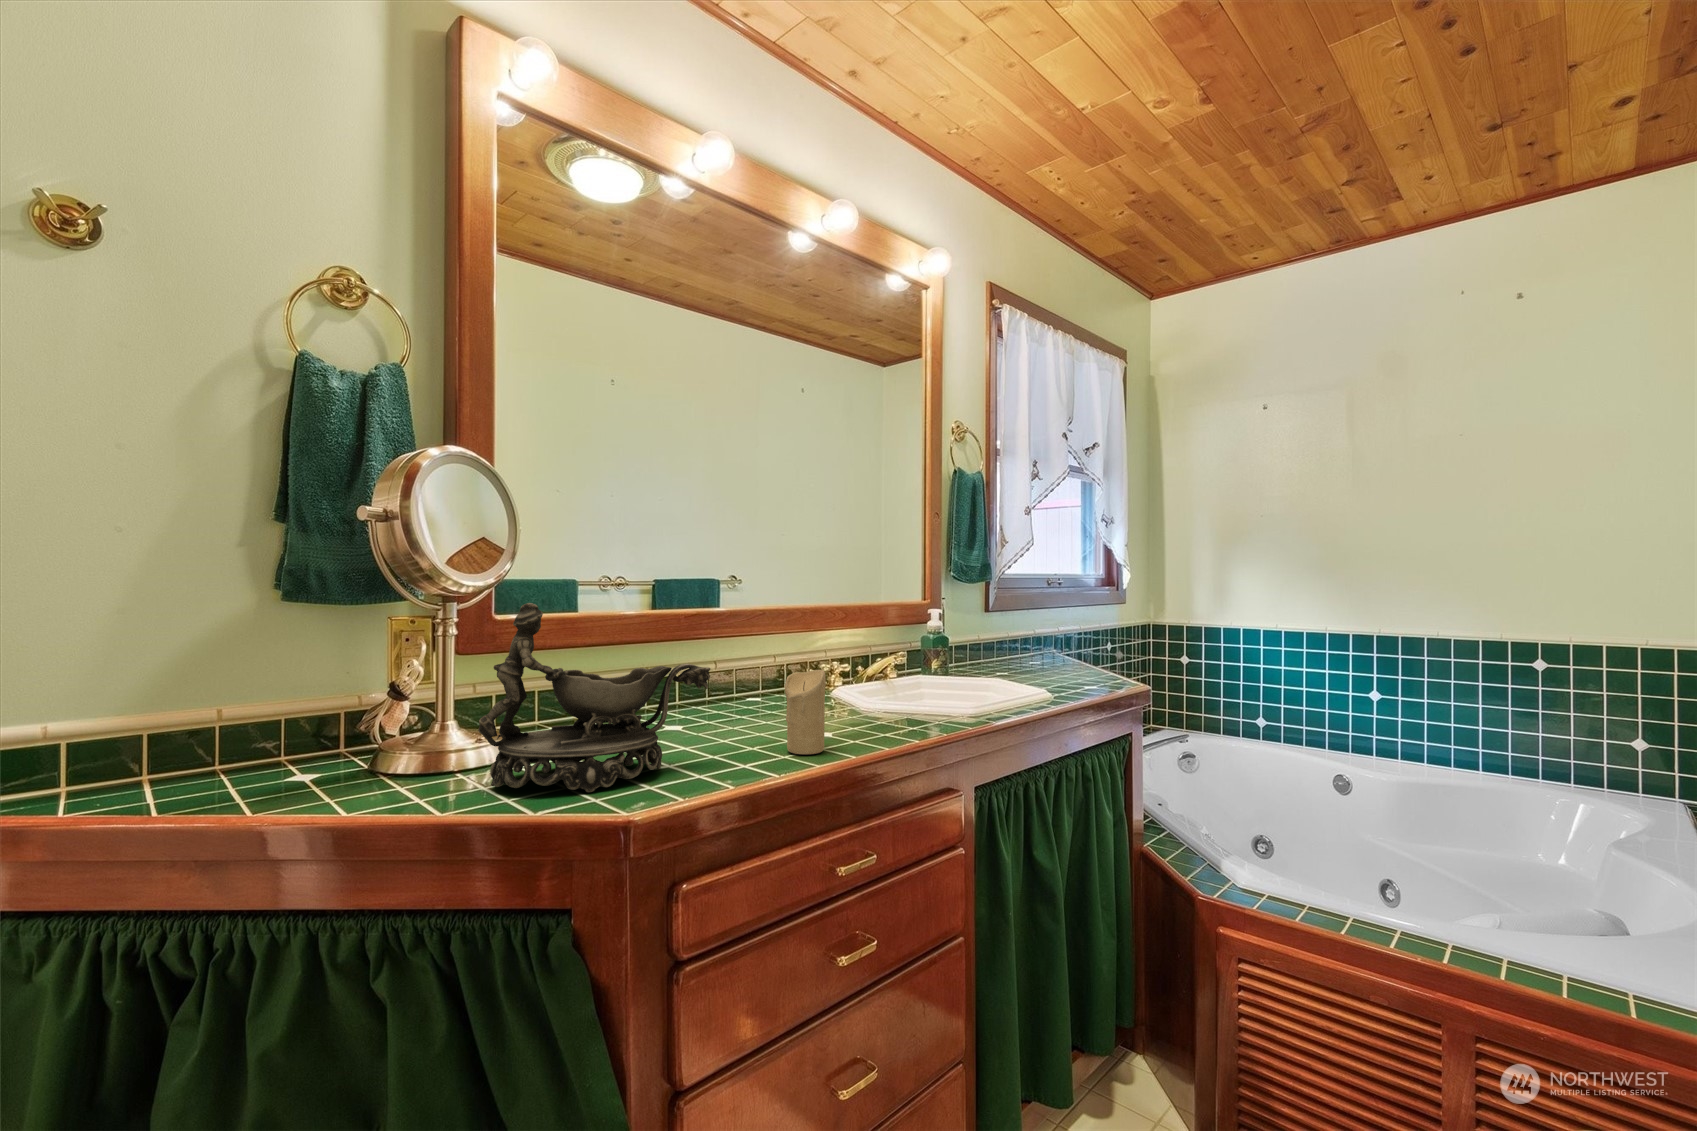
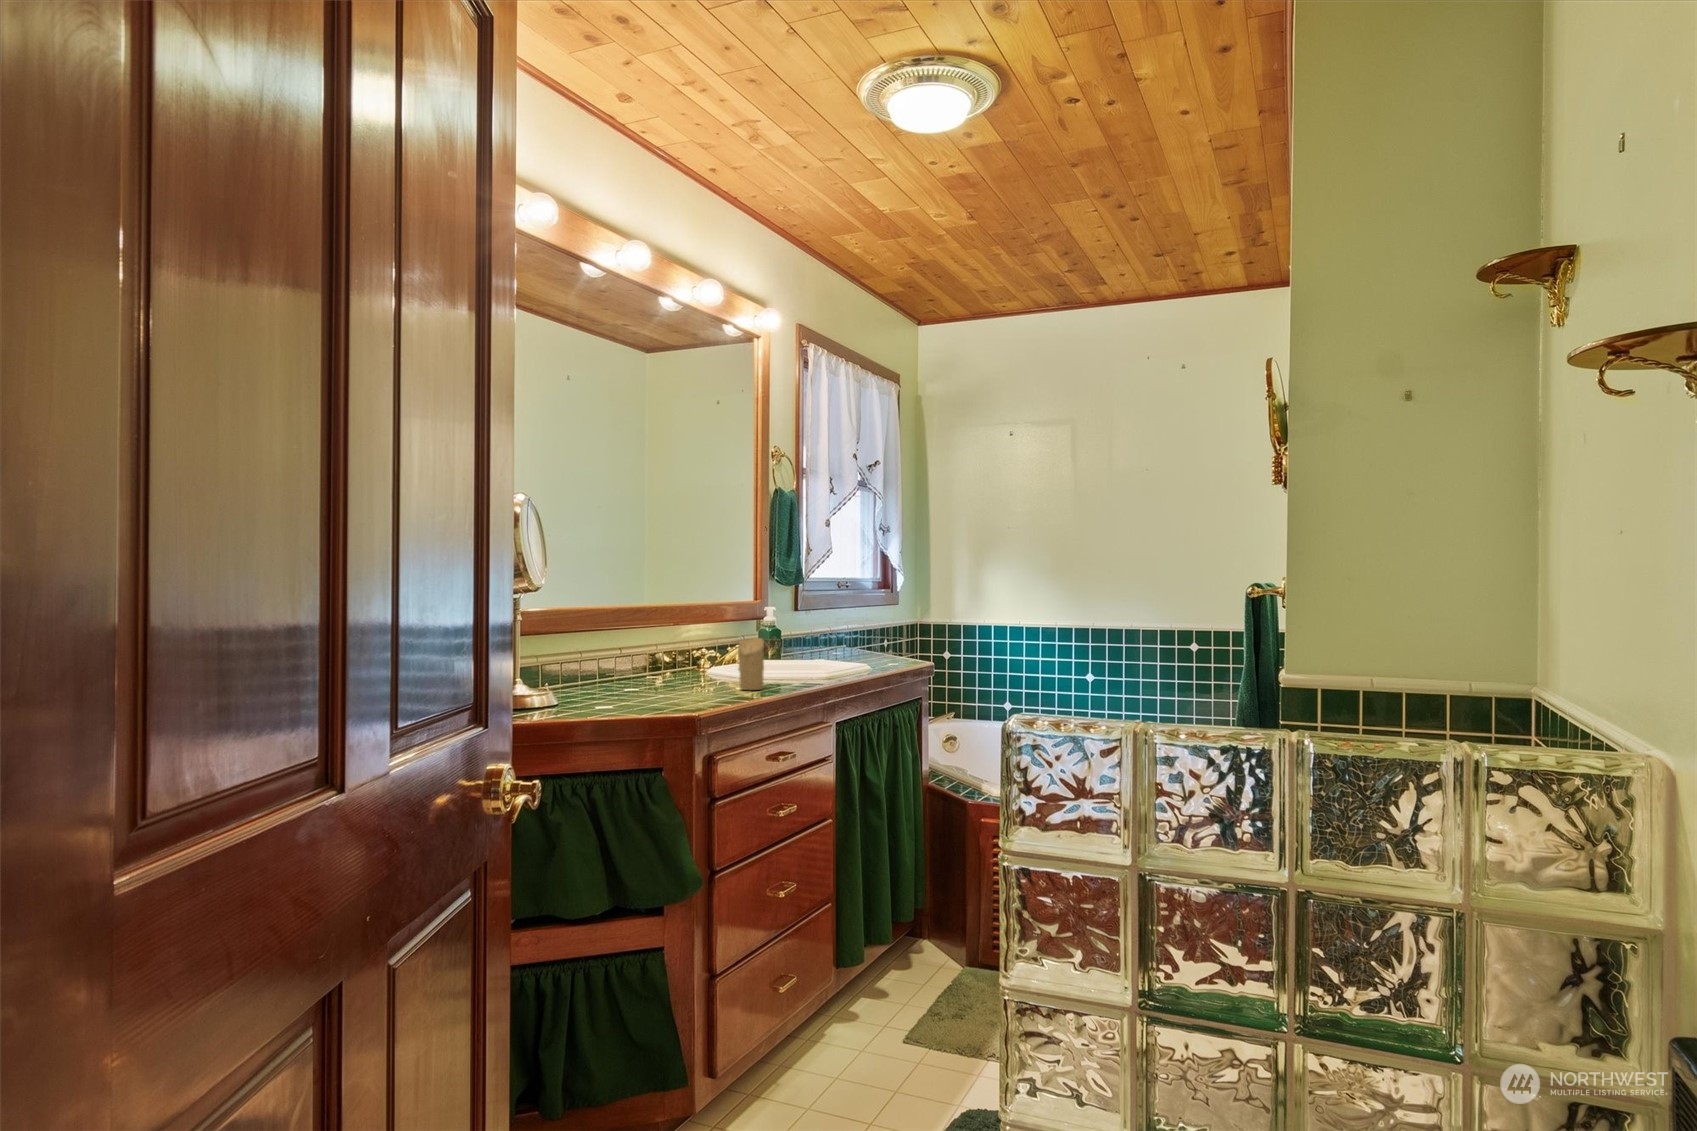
decorative bowl: present [478,603,710,792] -> none [595,594,706,703]

